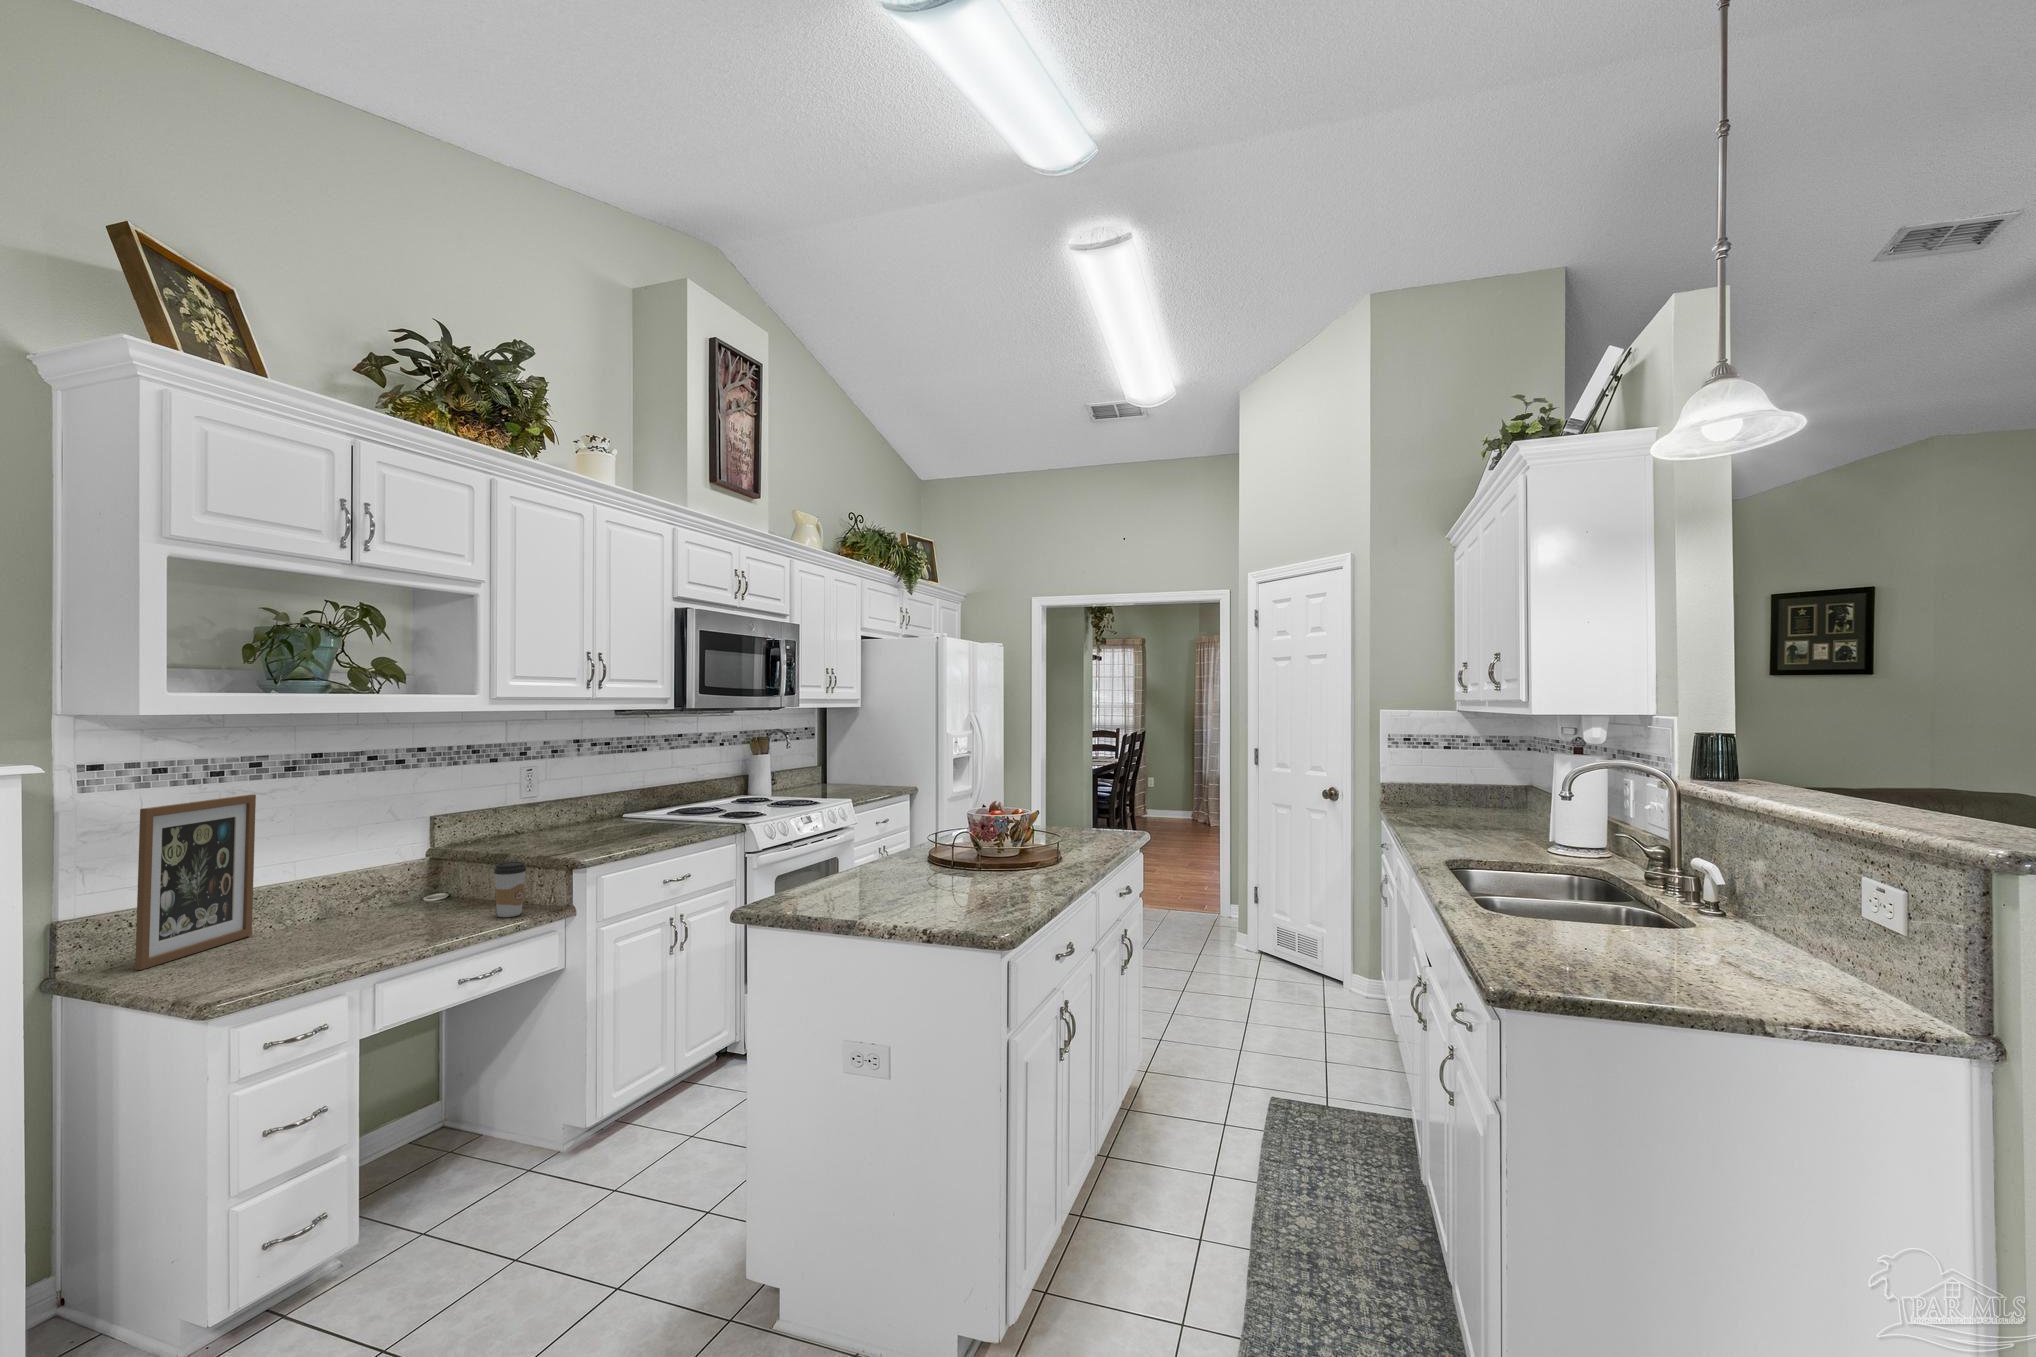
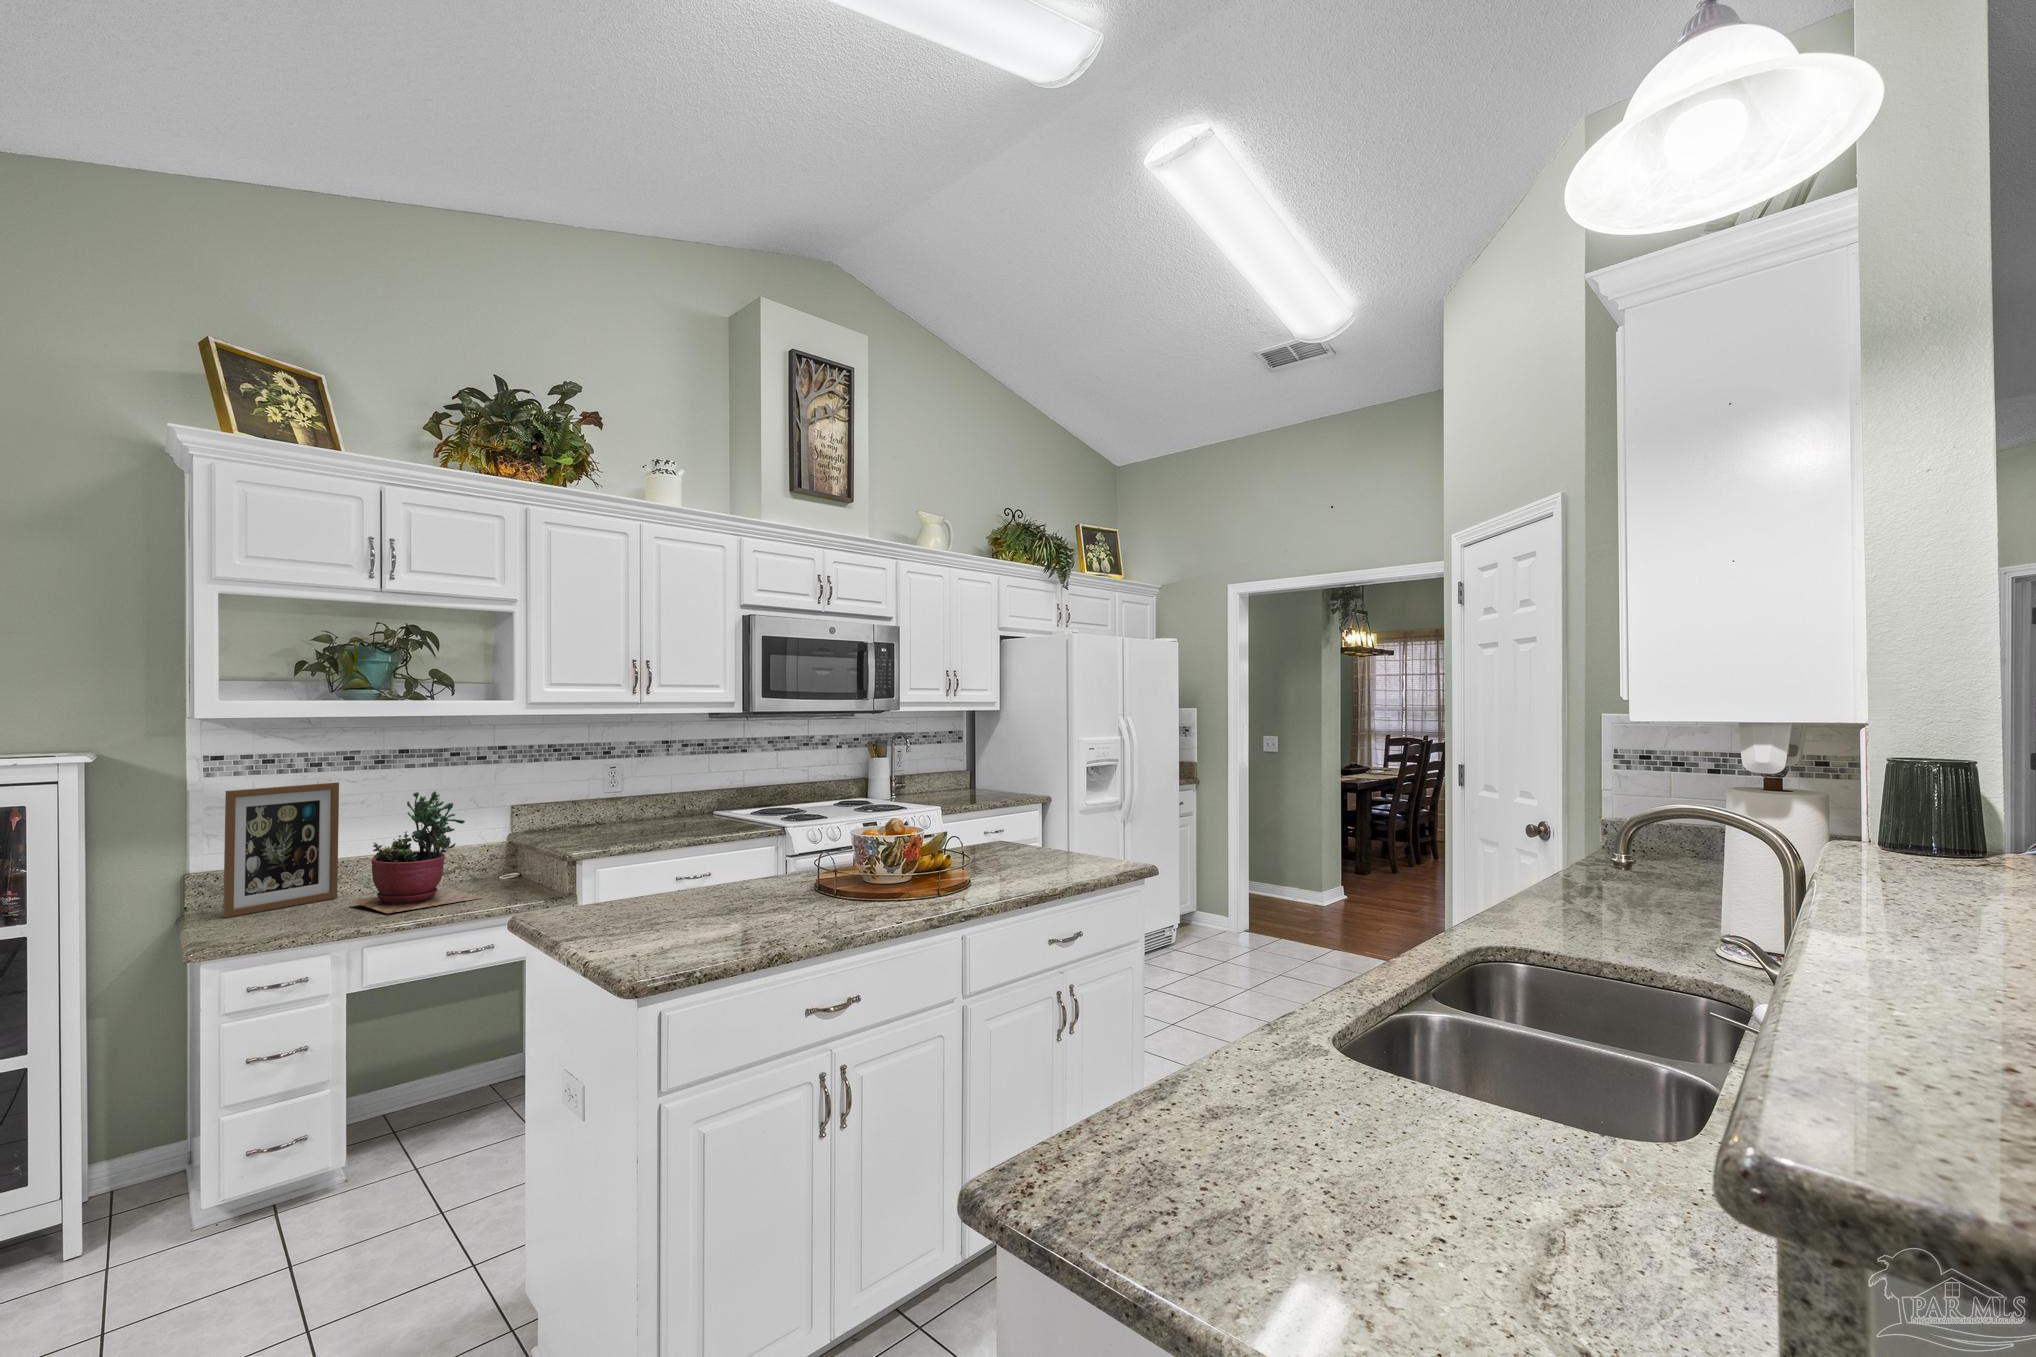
succulent plant: none [298,800,465,944] -> present [349,791,483,913]
coffee cup: present [494,862,526,917] -> none [505,849,534,899]

